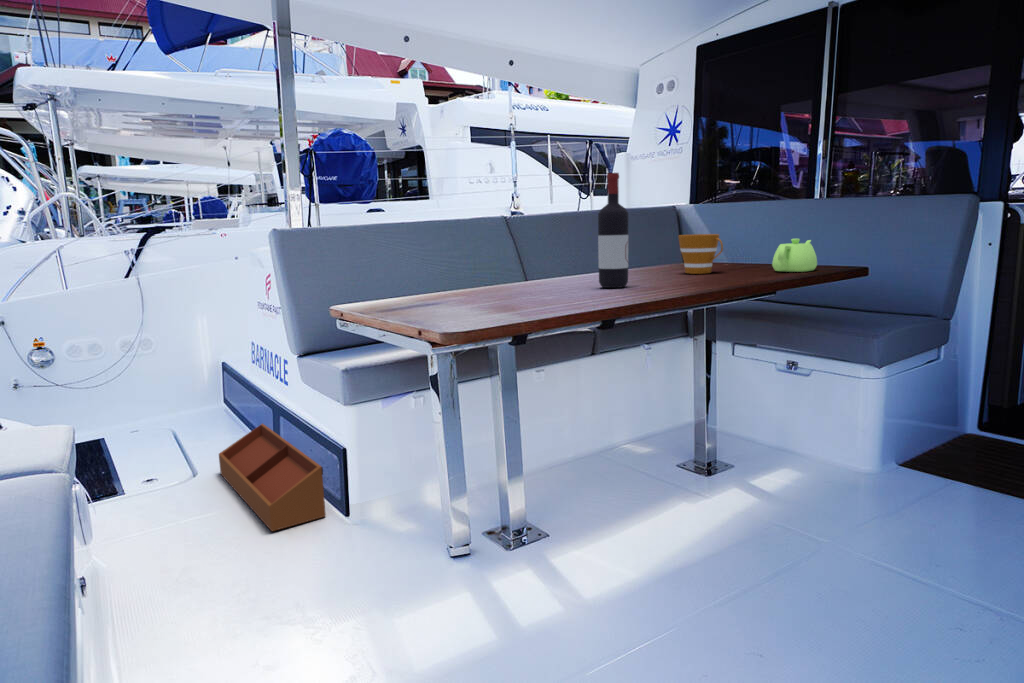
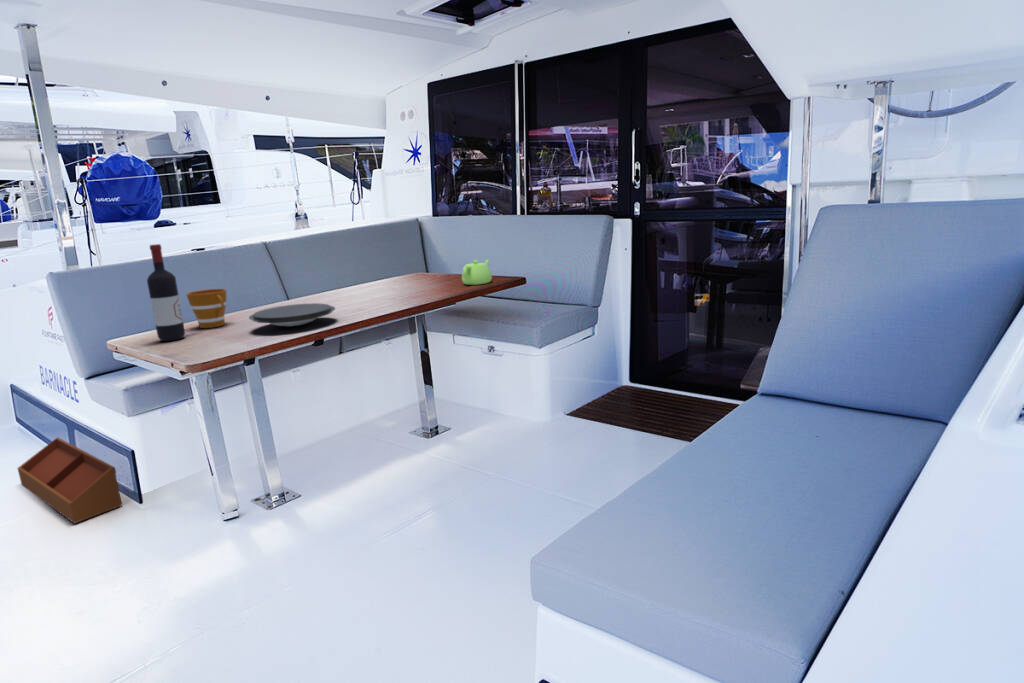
wine bottle: present [598,173,628,288] -> present [147,244,185,341]
cup: present [679,234,723,274] -> present [187,289,226,328]
plate: none [512,273,629,299] -> present [249,303,335,327]

